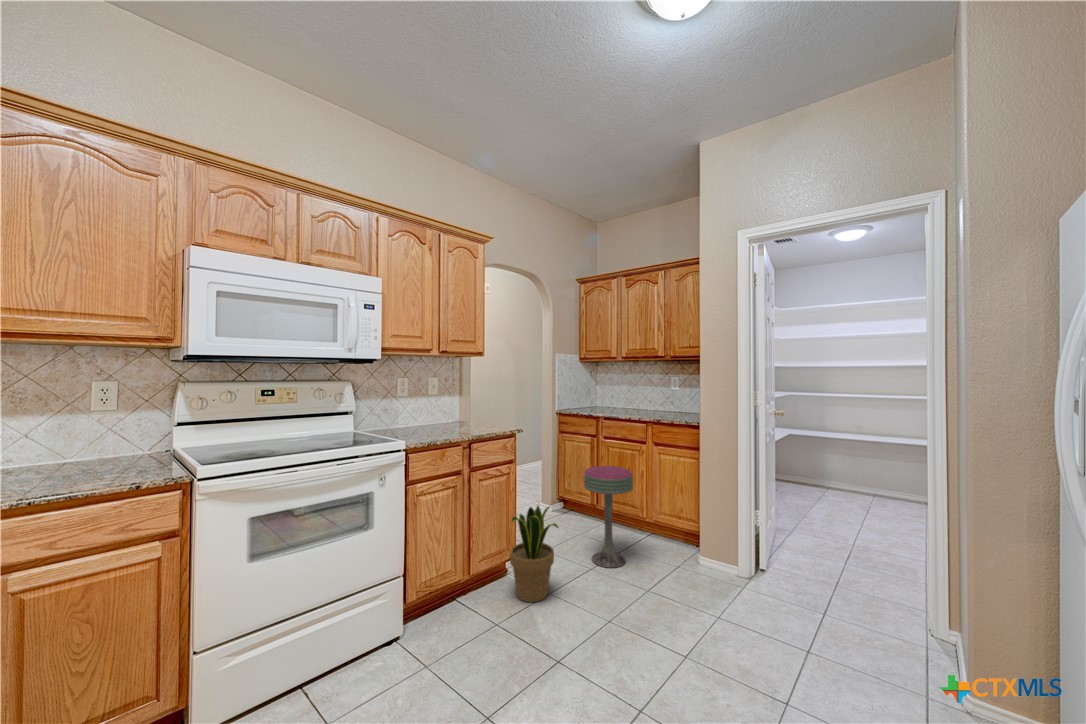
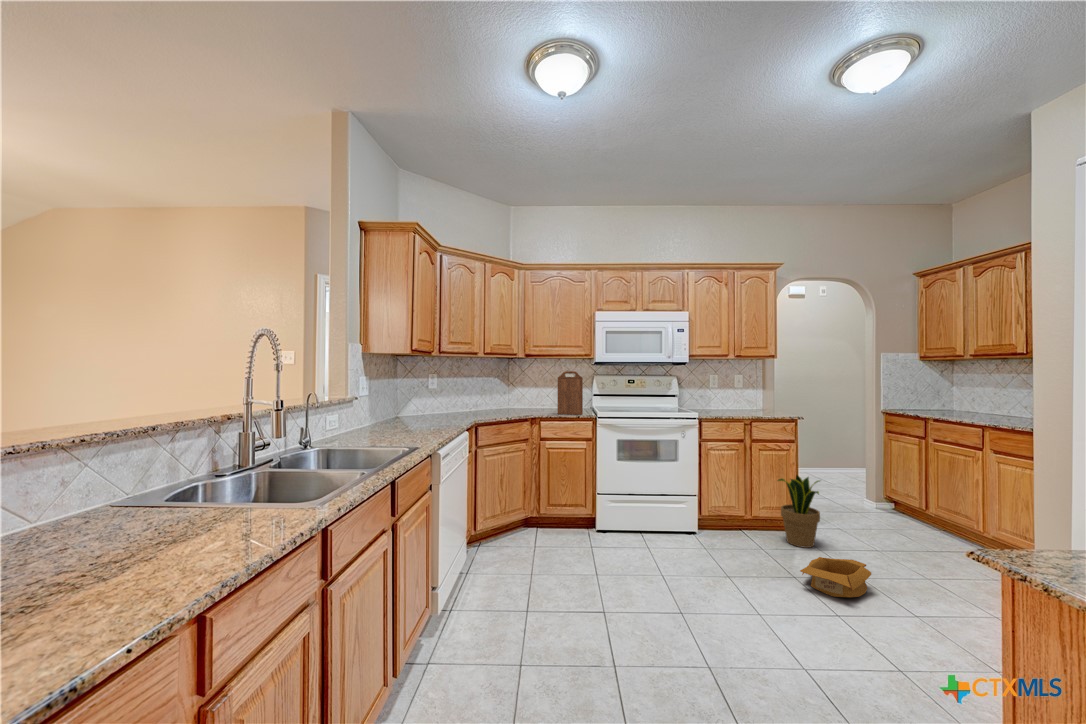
cutting board: none [50,376,147,494] -> present [558,371,583,415]
bar stool: present [584,466,633,568] -> none [871,461,931,556]
cardboard box: none [580,611,662,687] -> present [800,557,871,597]

